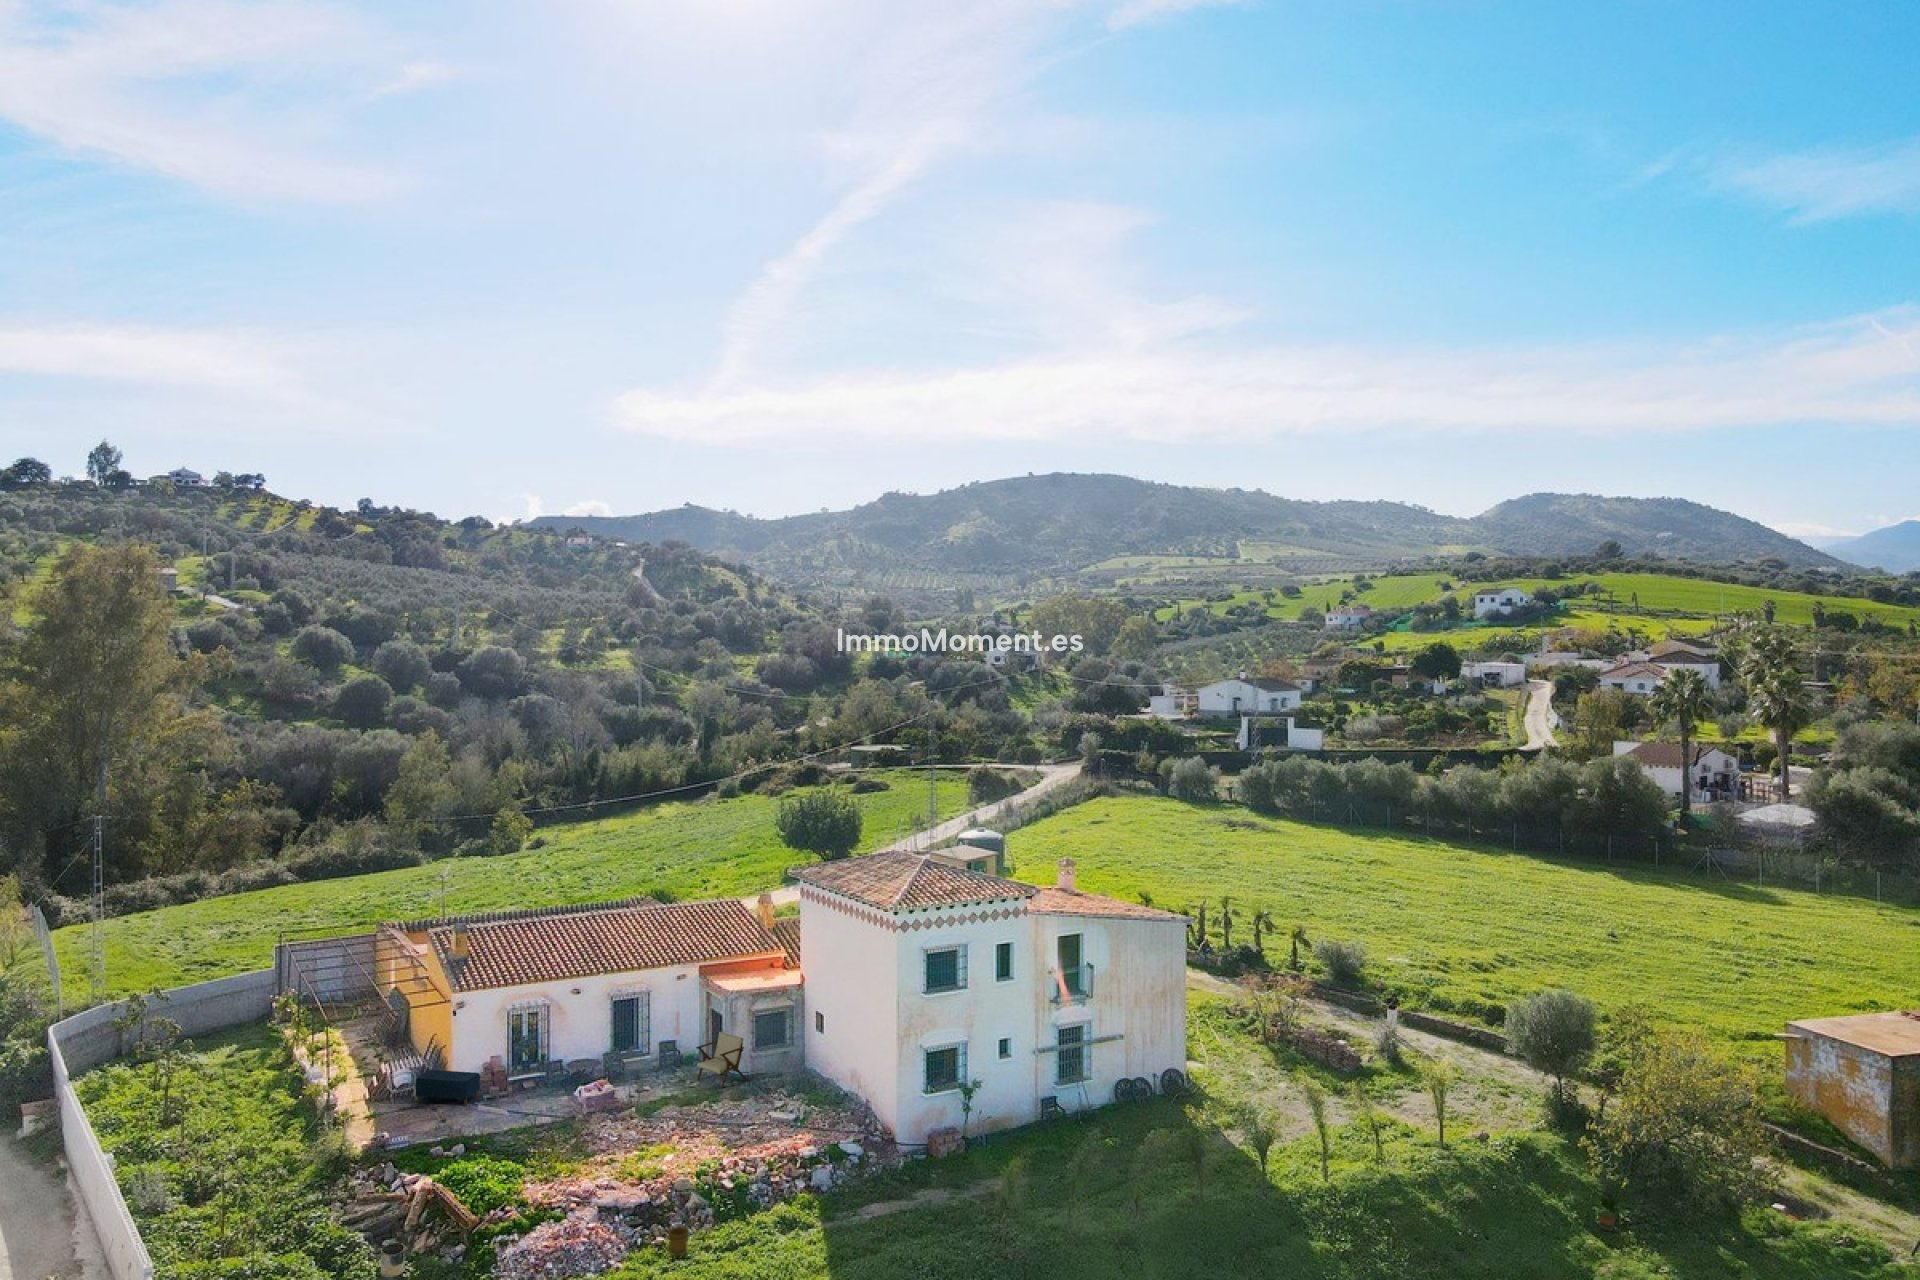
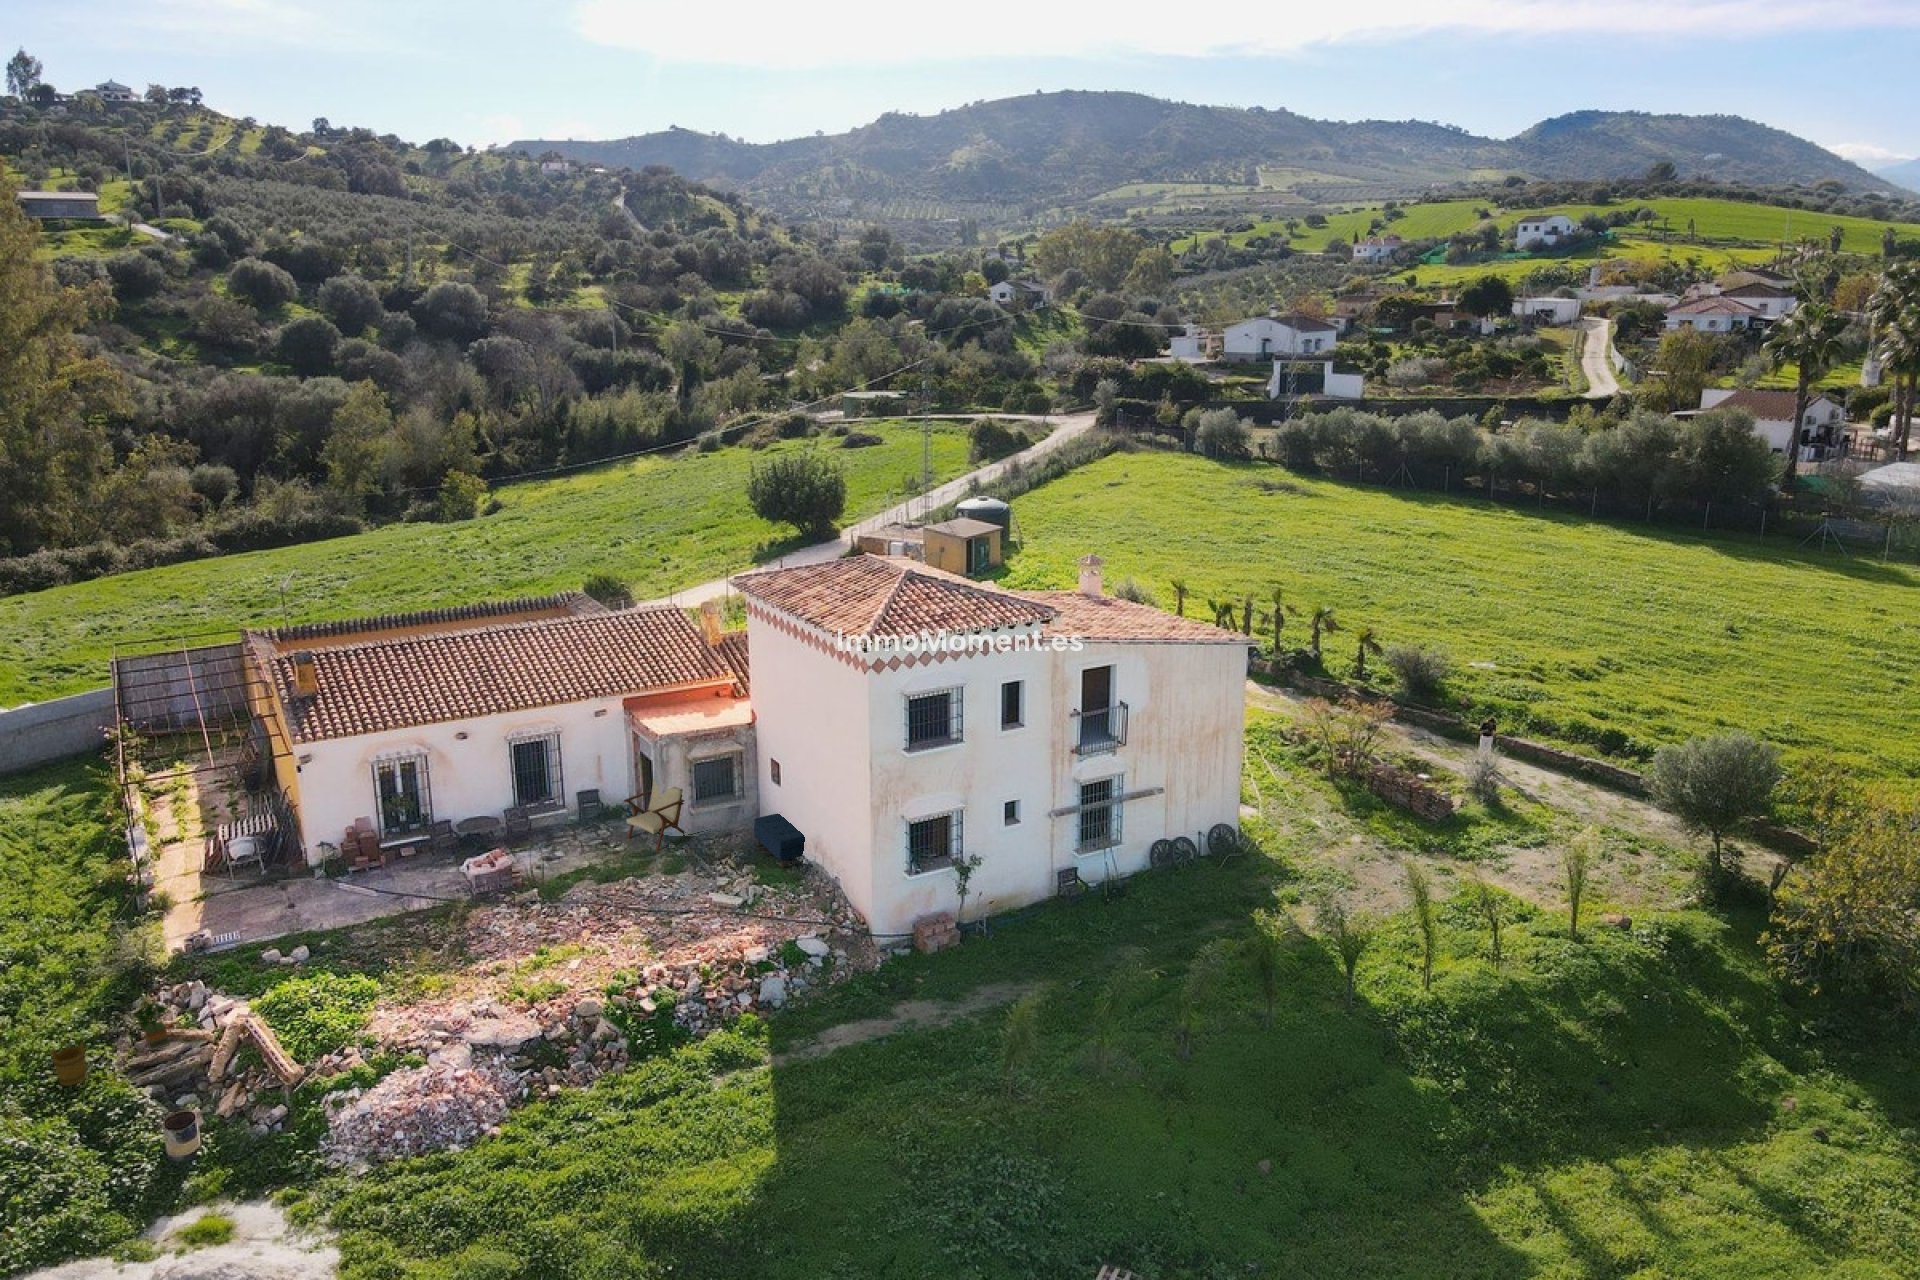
bench: present [416,1070,480,1107] -> present [754,813,805,868]
potted tree: present [1598,1197,1618,1231] -> present [134,1002,169,1050]
bucket: present [668,1224,689,1256] -> present [51,1042,87,1086]

